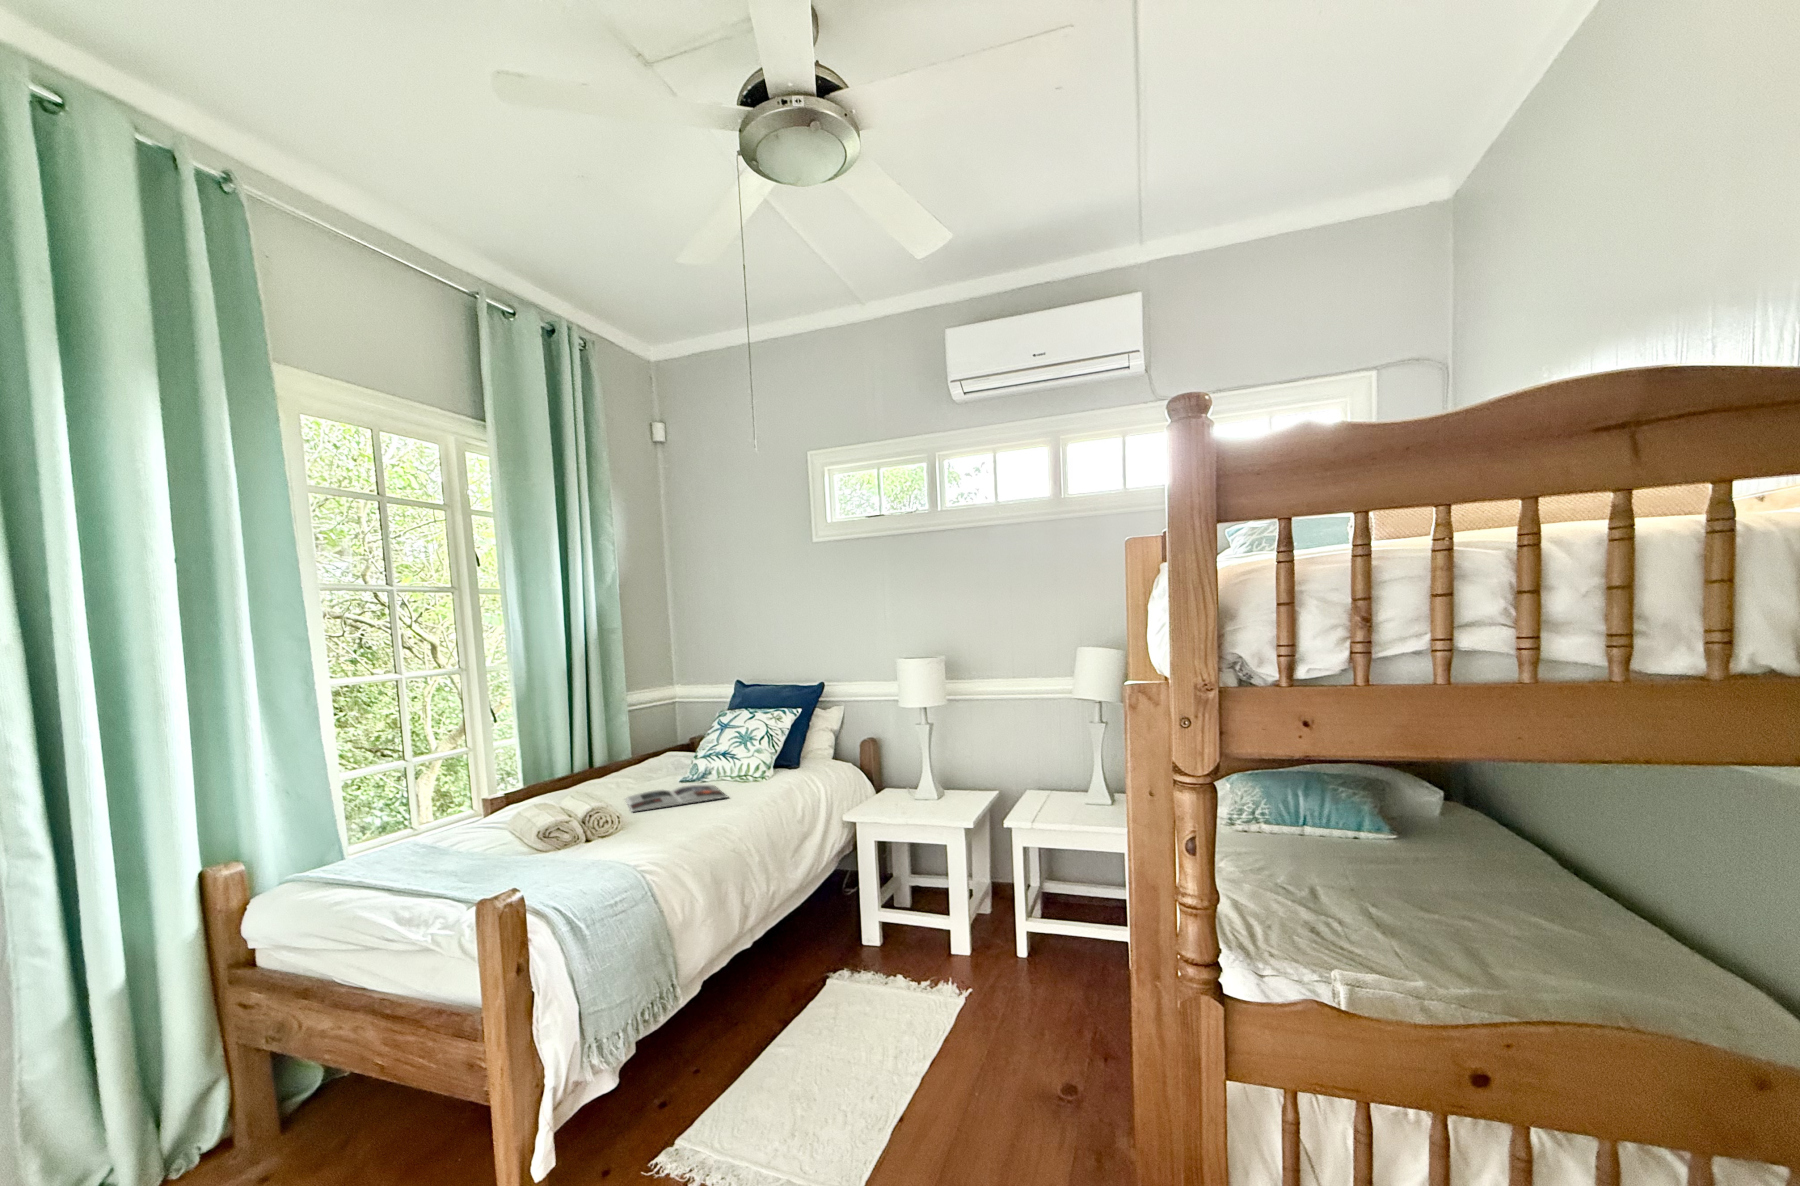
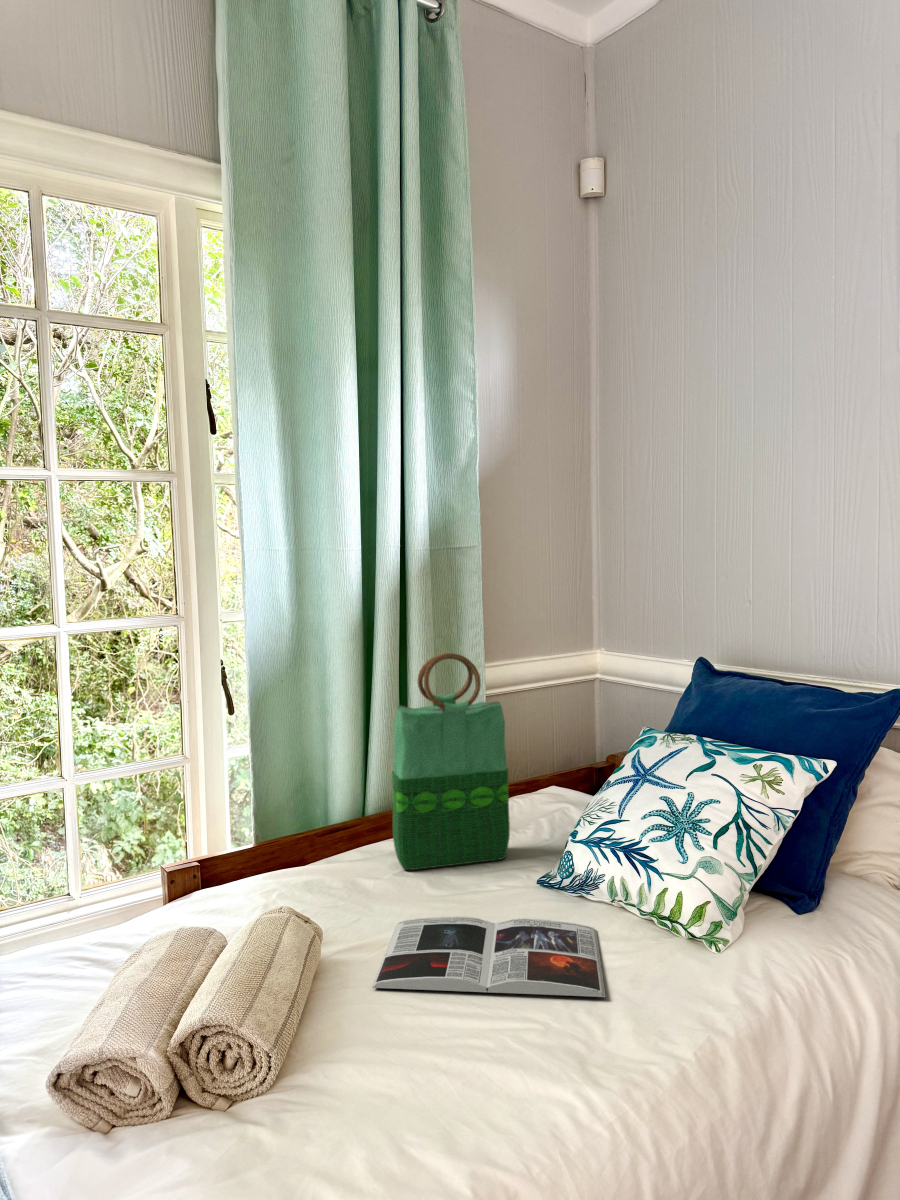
tote bag: none [601,678,661,786] -> present [392,653,510,870]

